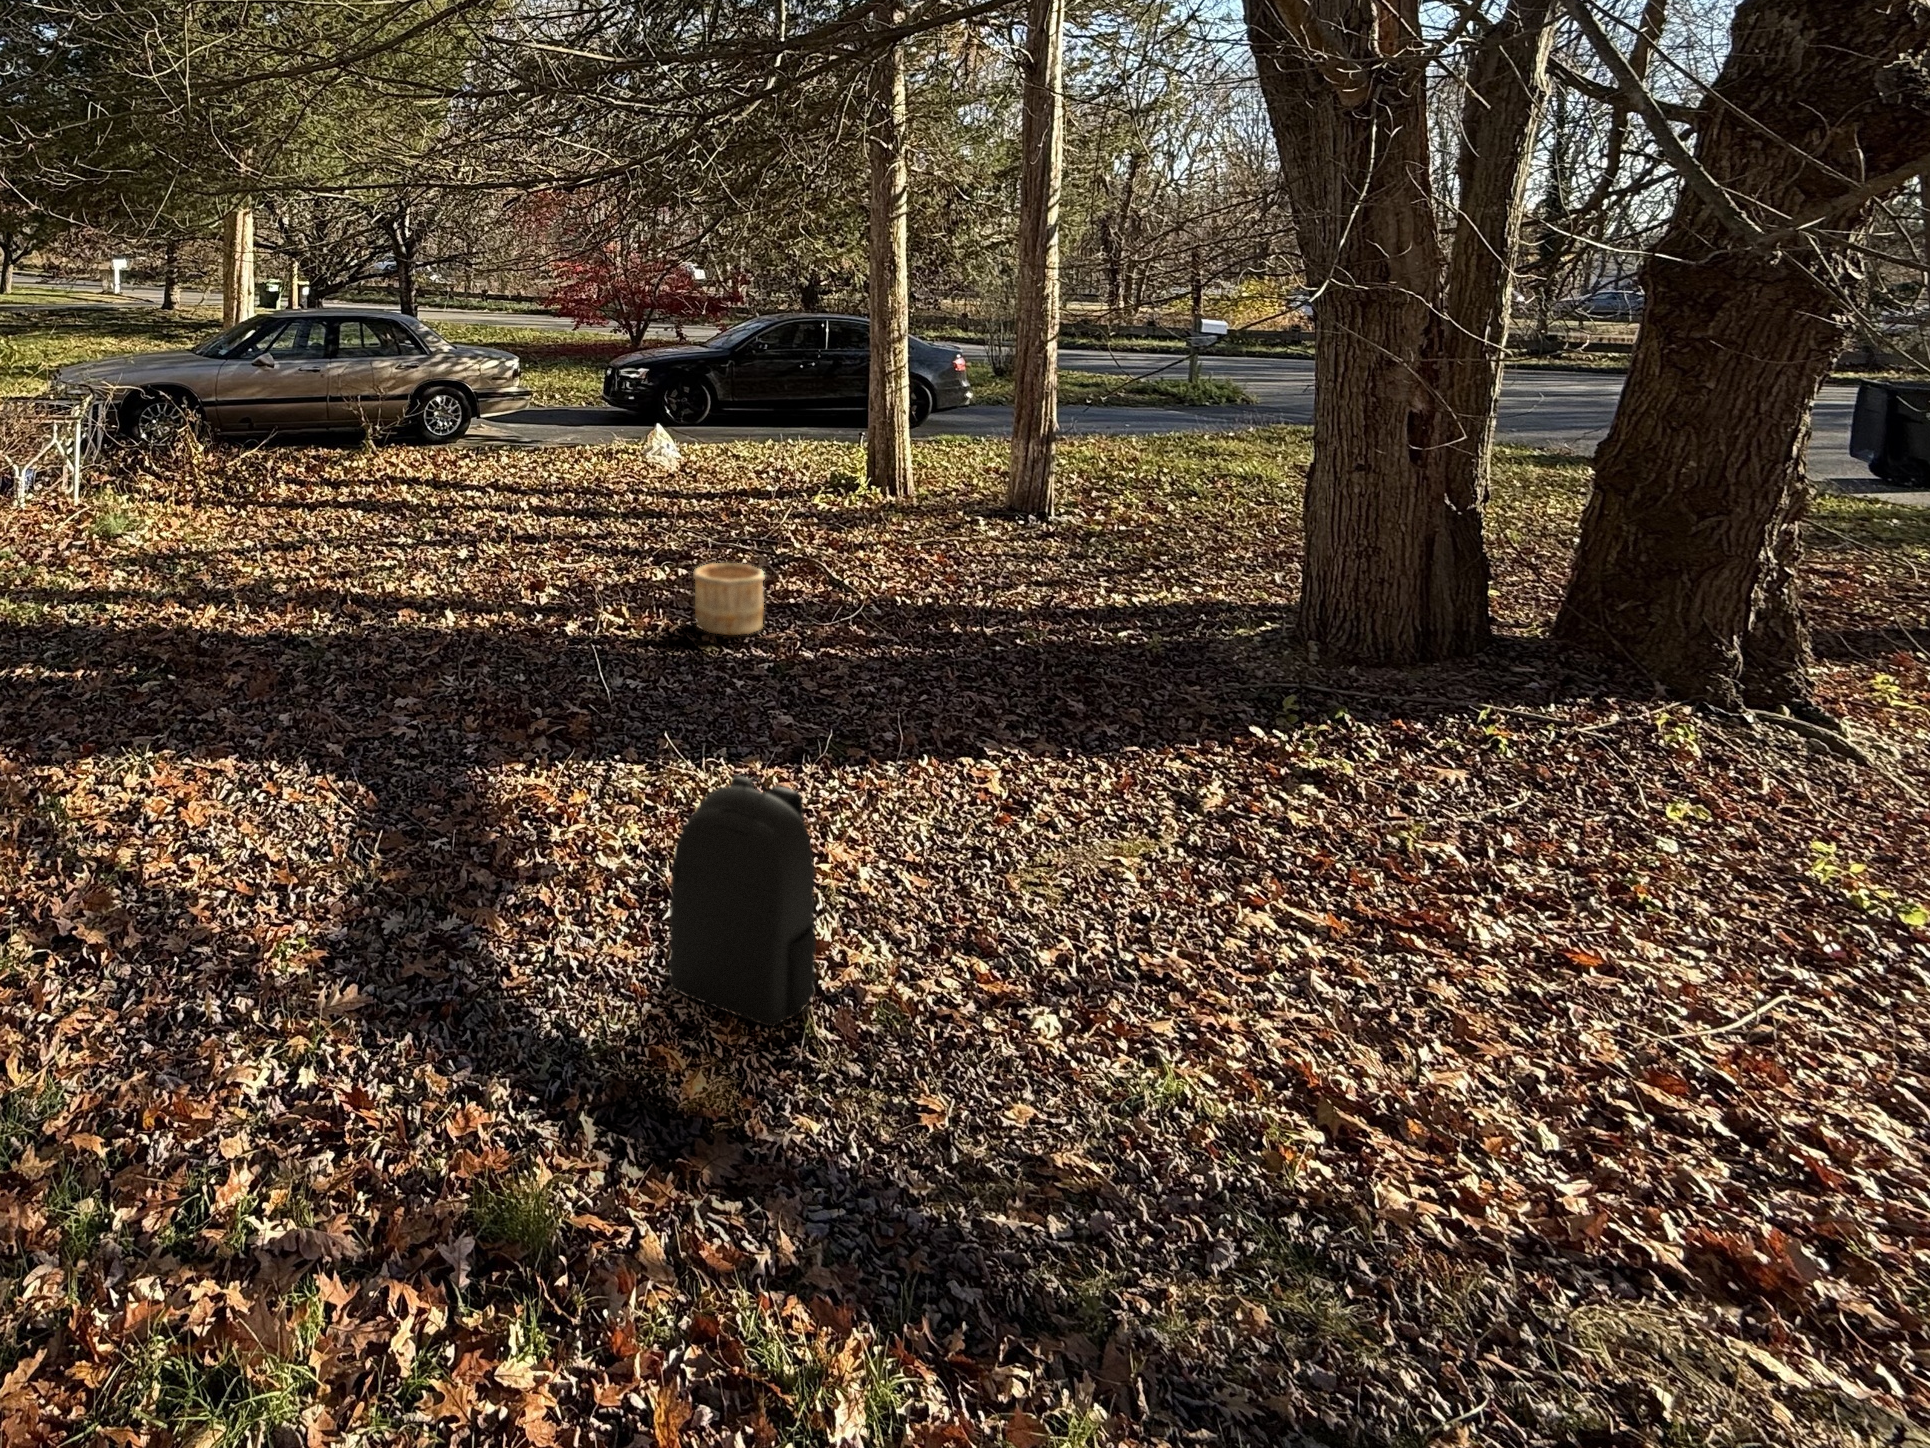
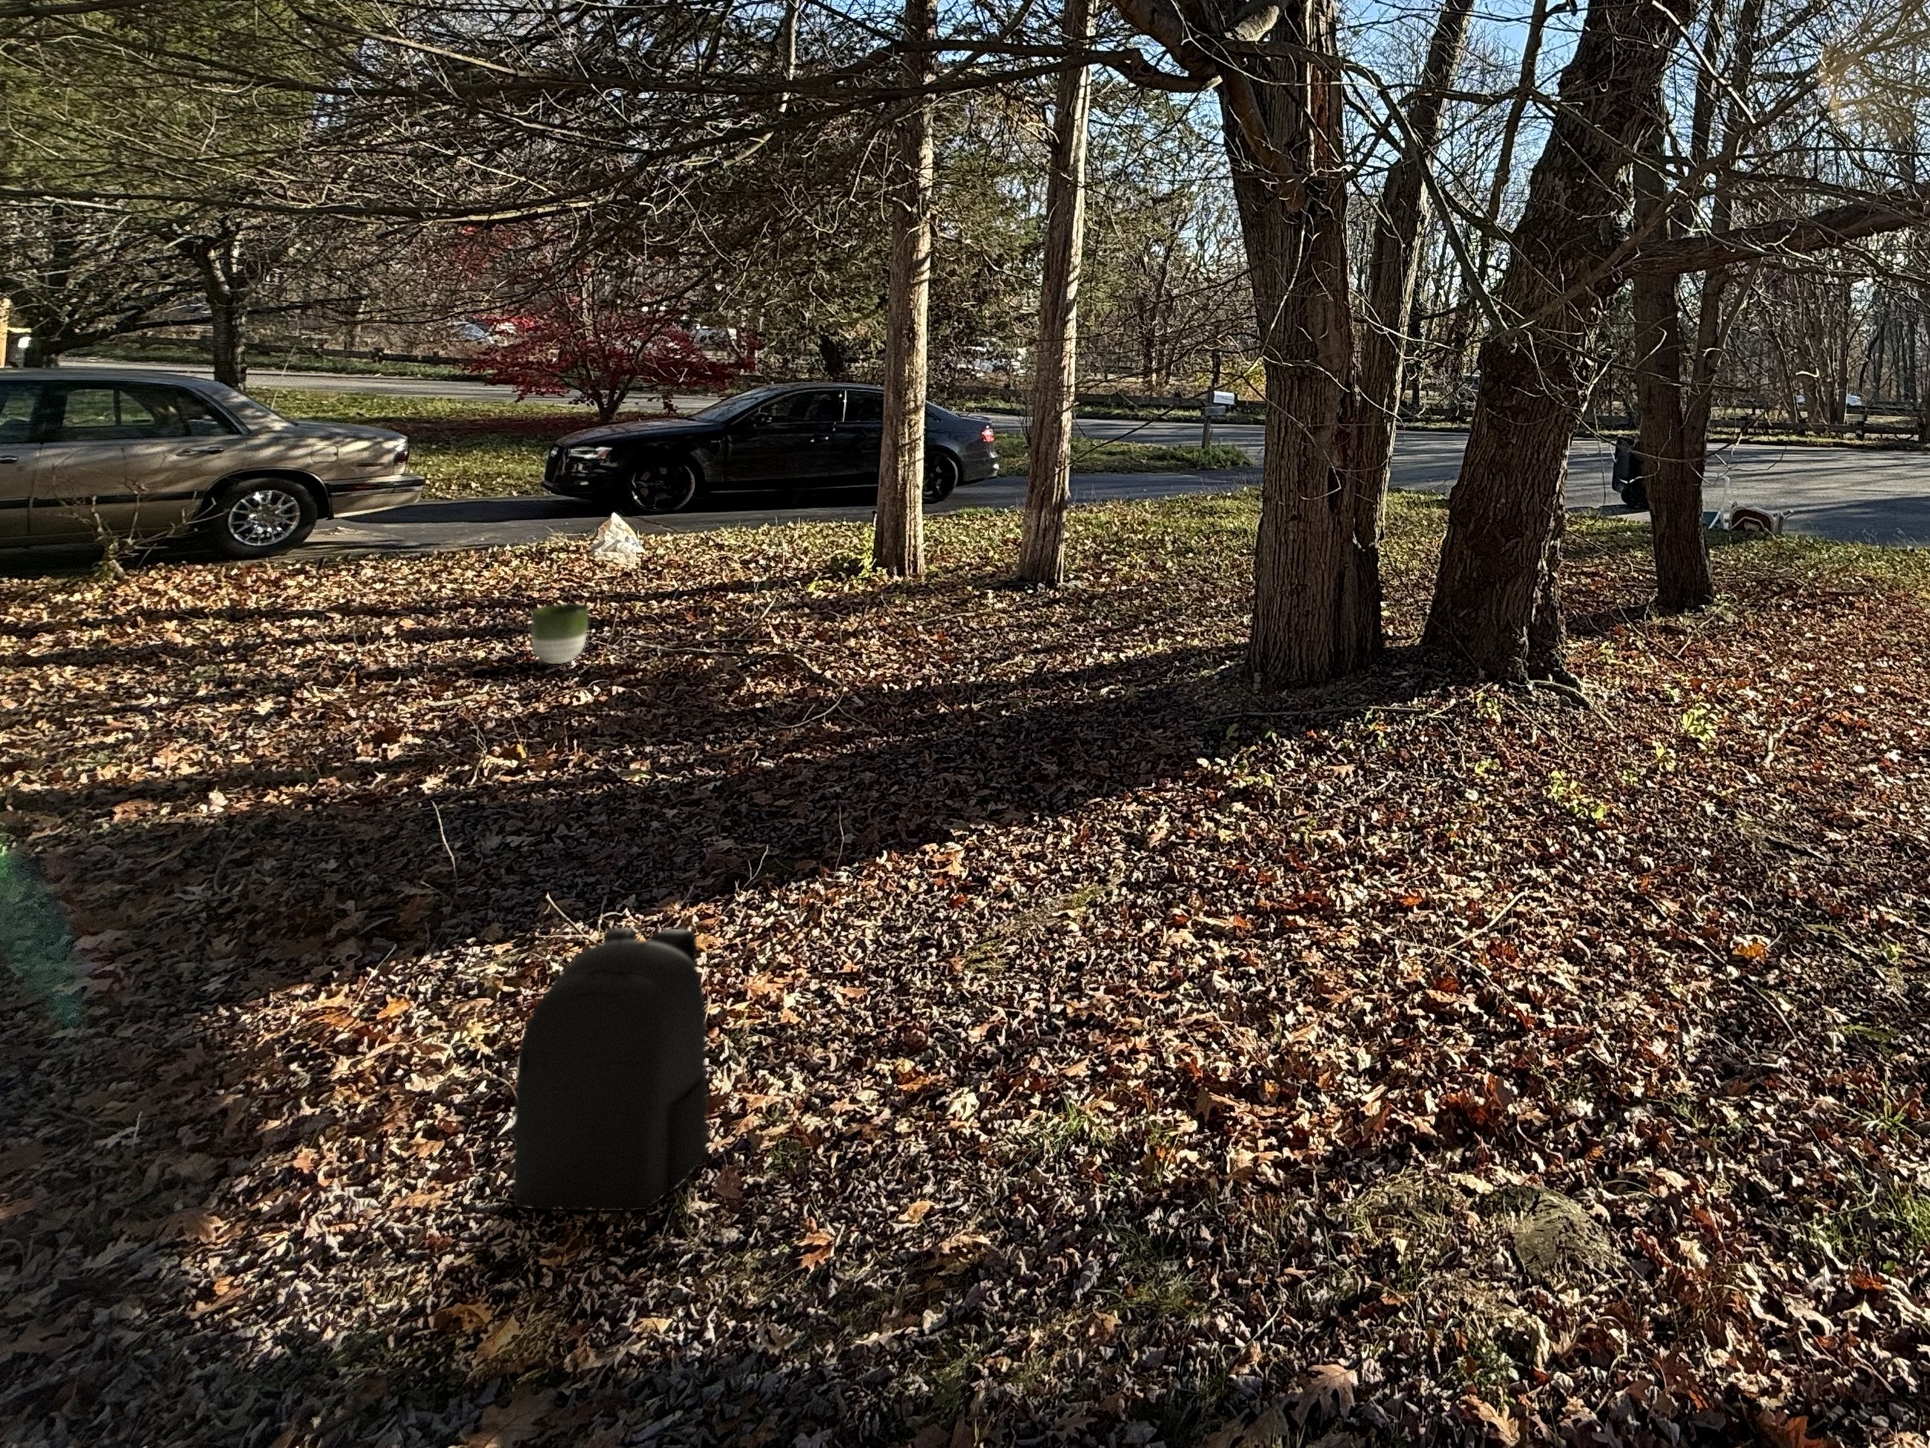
planter: none [621,496,662,545] -> present [531,603,589,664]
wooden bucket: present [693,563,765,635] -> none [616,671,712,759]

